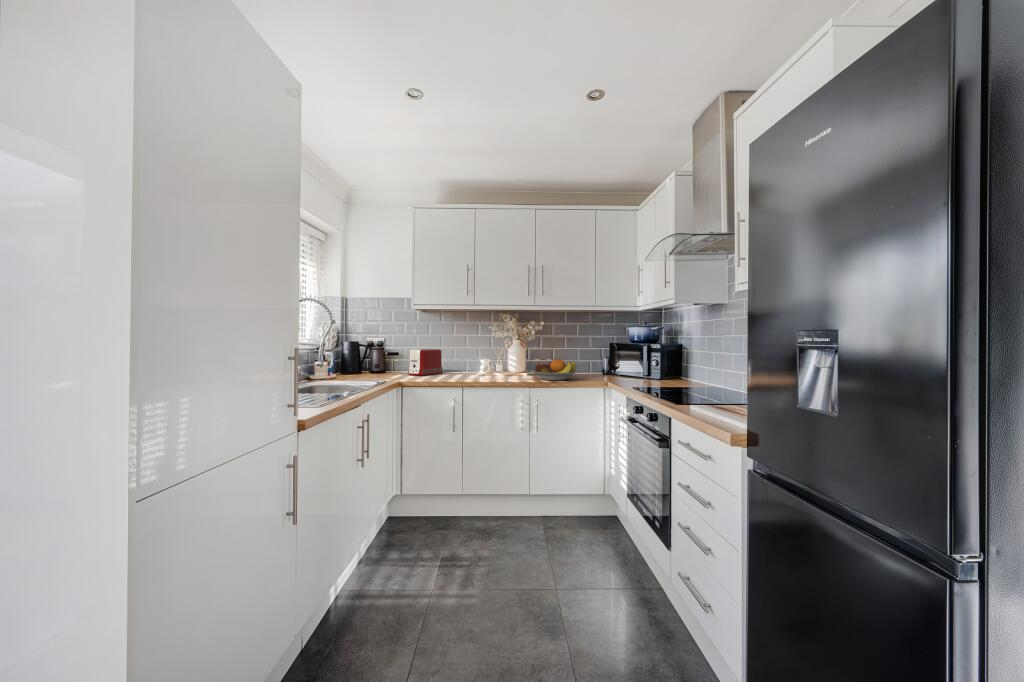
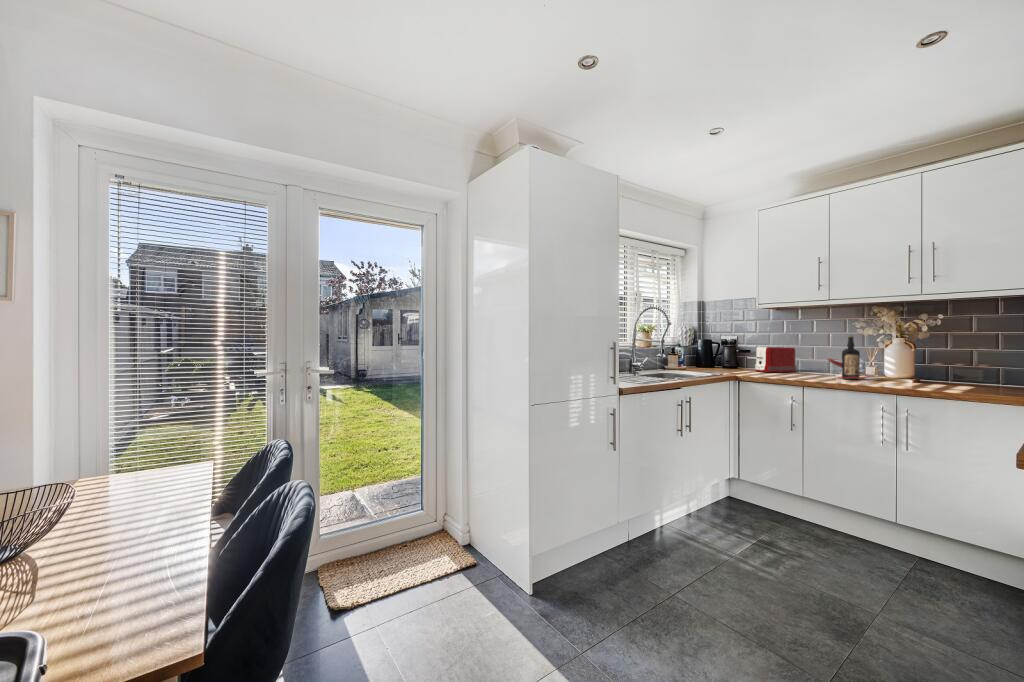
bottle: none [475,338,508,378] -> present [827,335,873,380]
fruit bowl: present [530,359,578,380] -> none [905,362,991,389]

